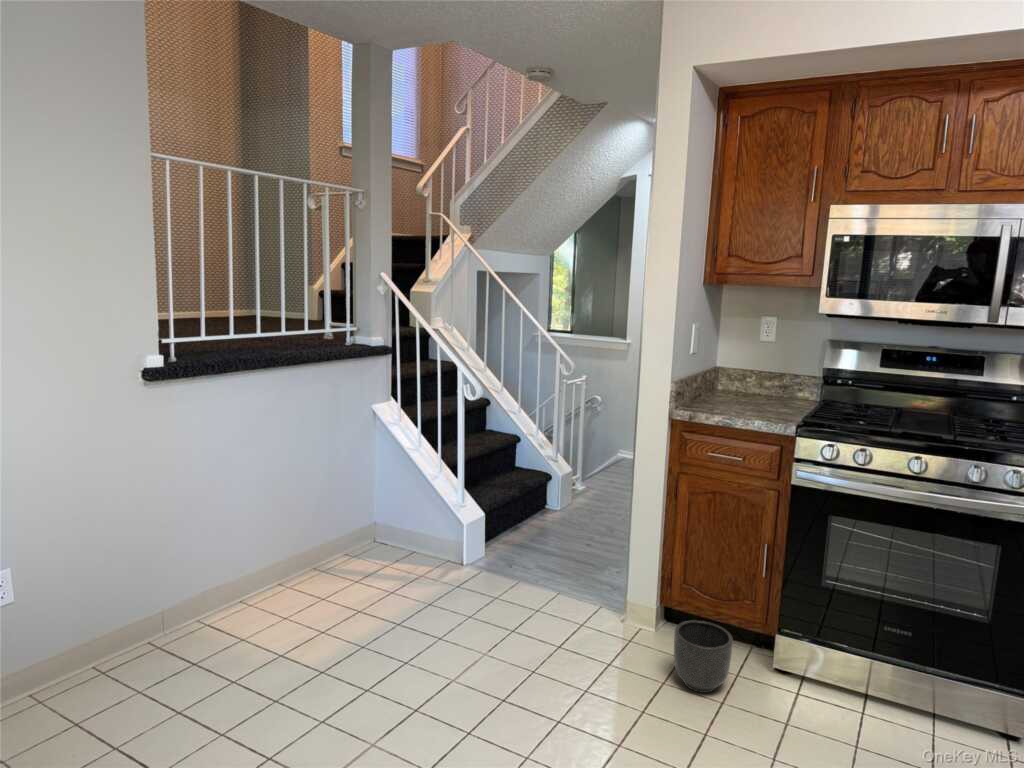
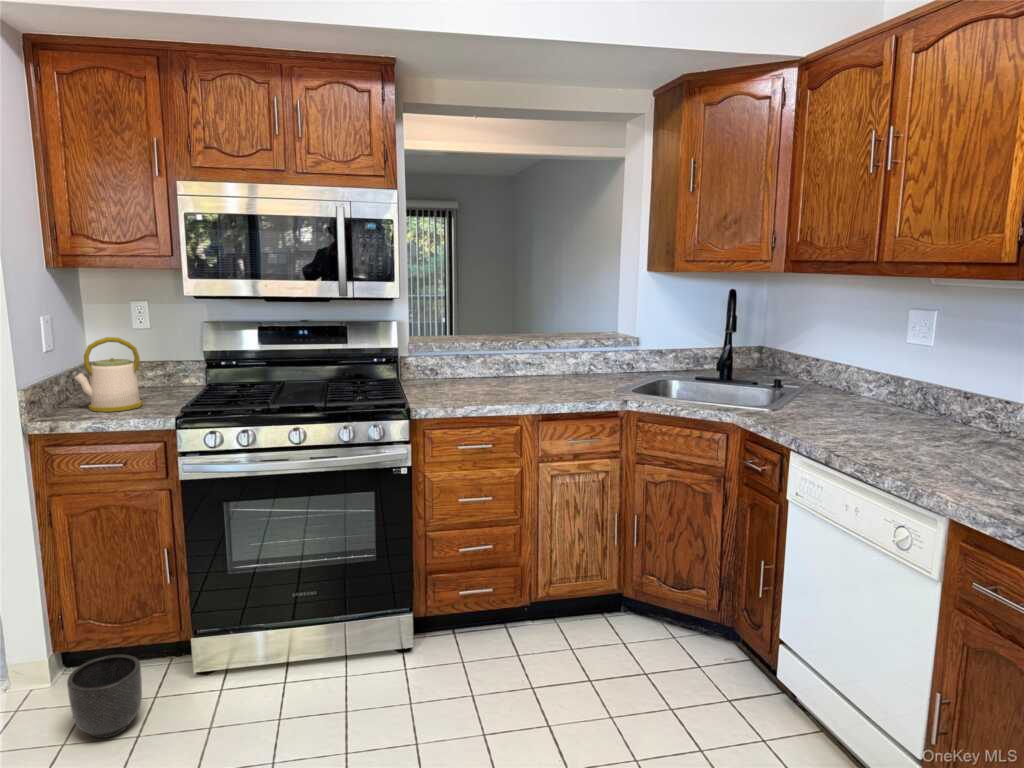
kettle: none [712,345,768,412] -> present [75,337,143,412]

